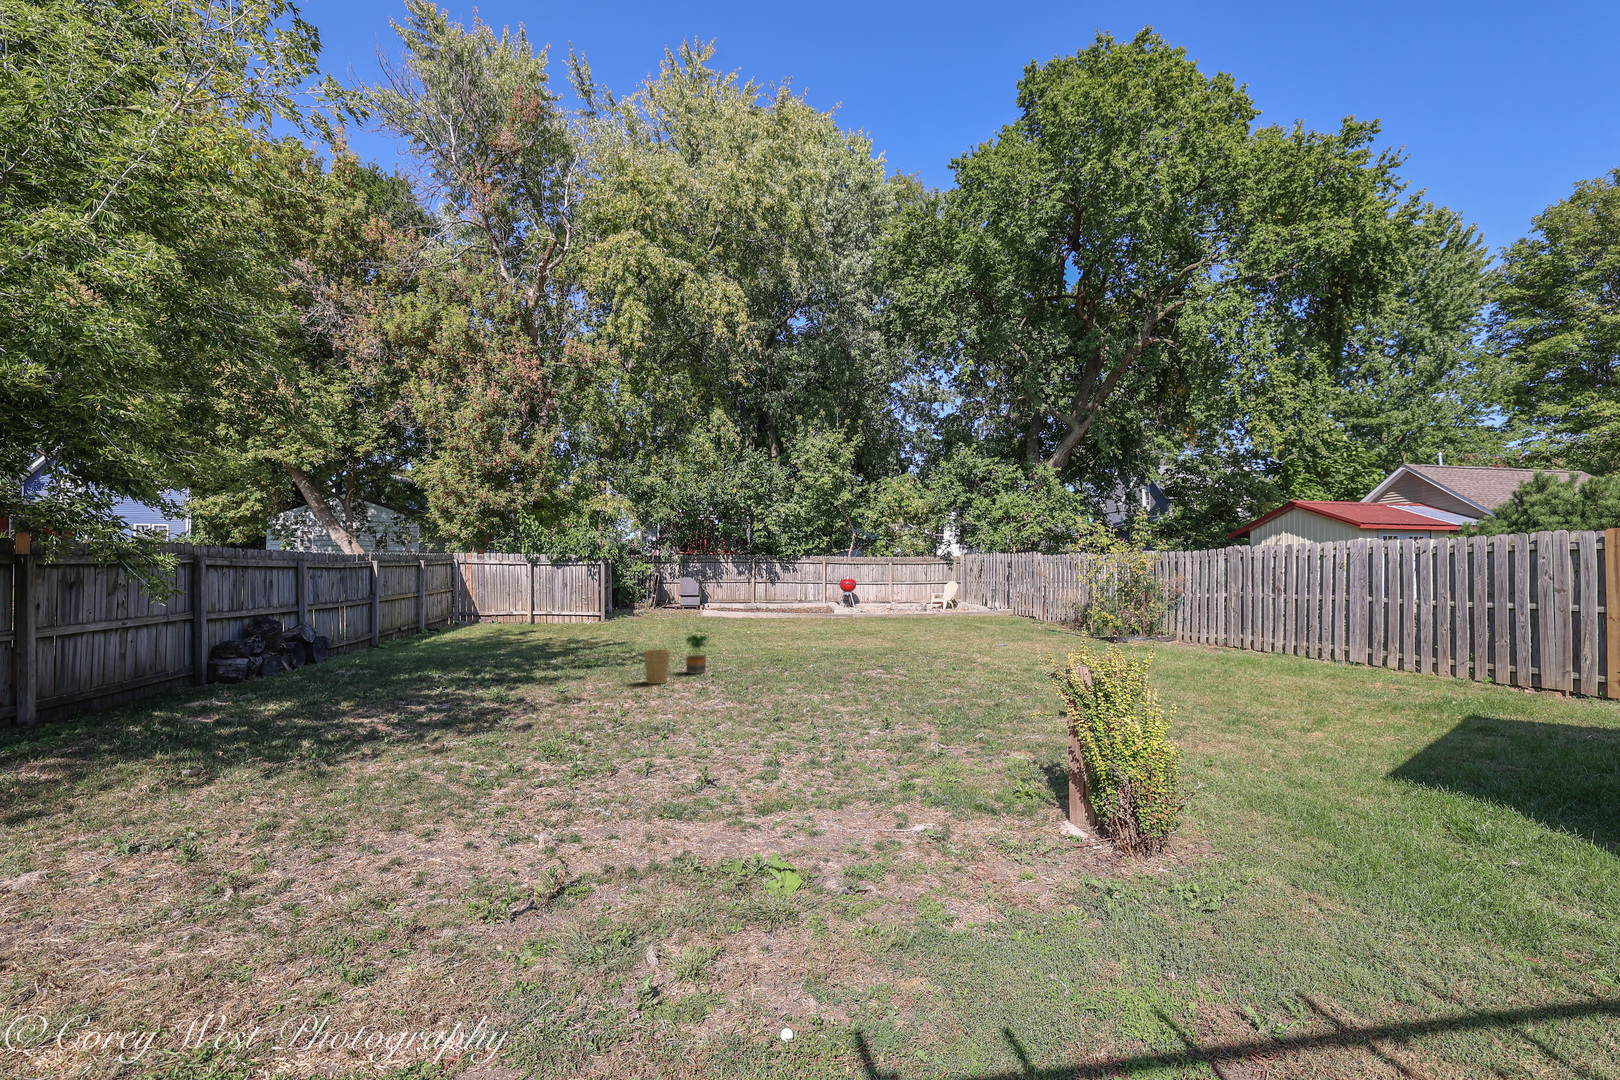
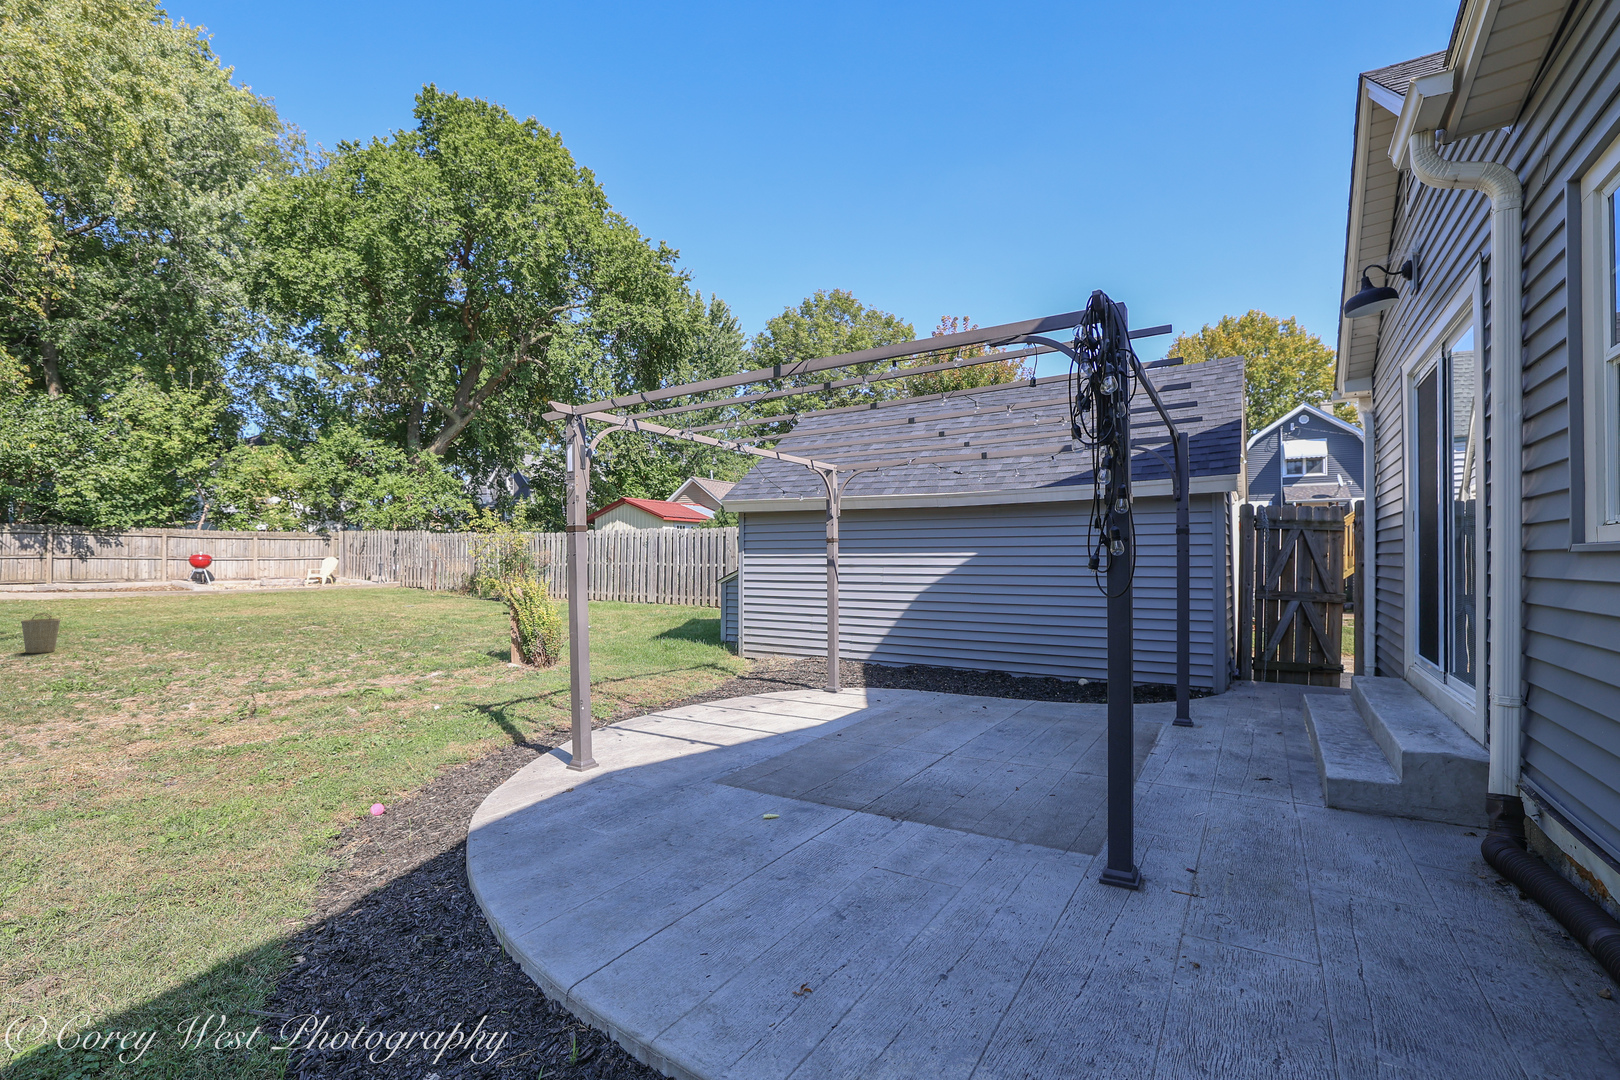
potted tree: present [686,635,709,674] -> none [66,604,101,644]

